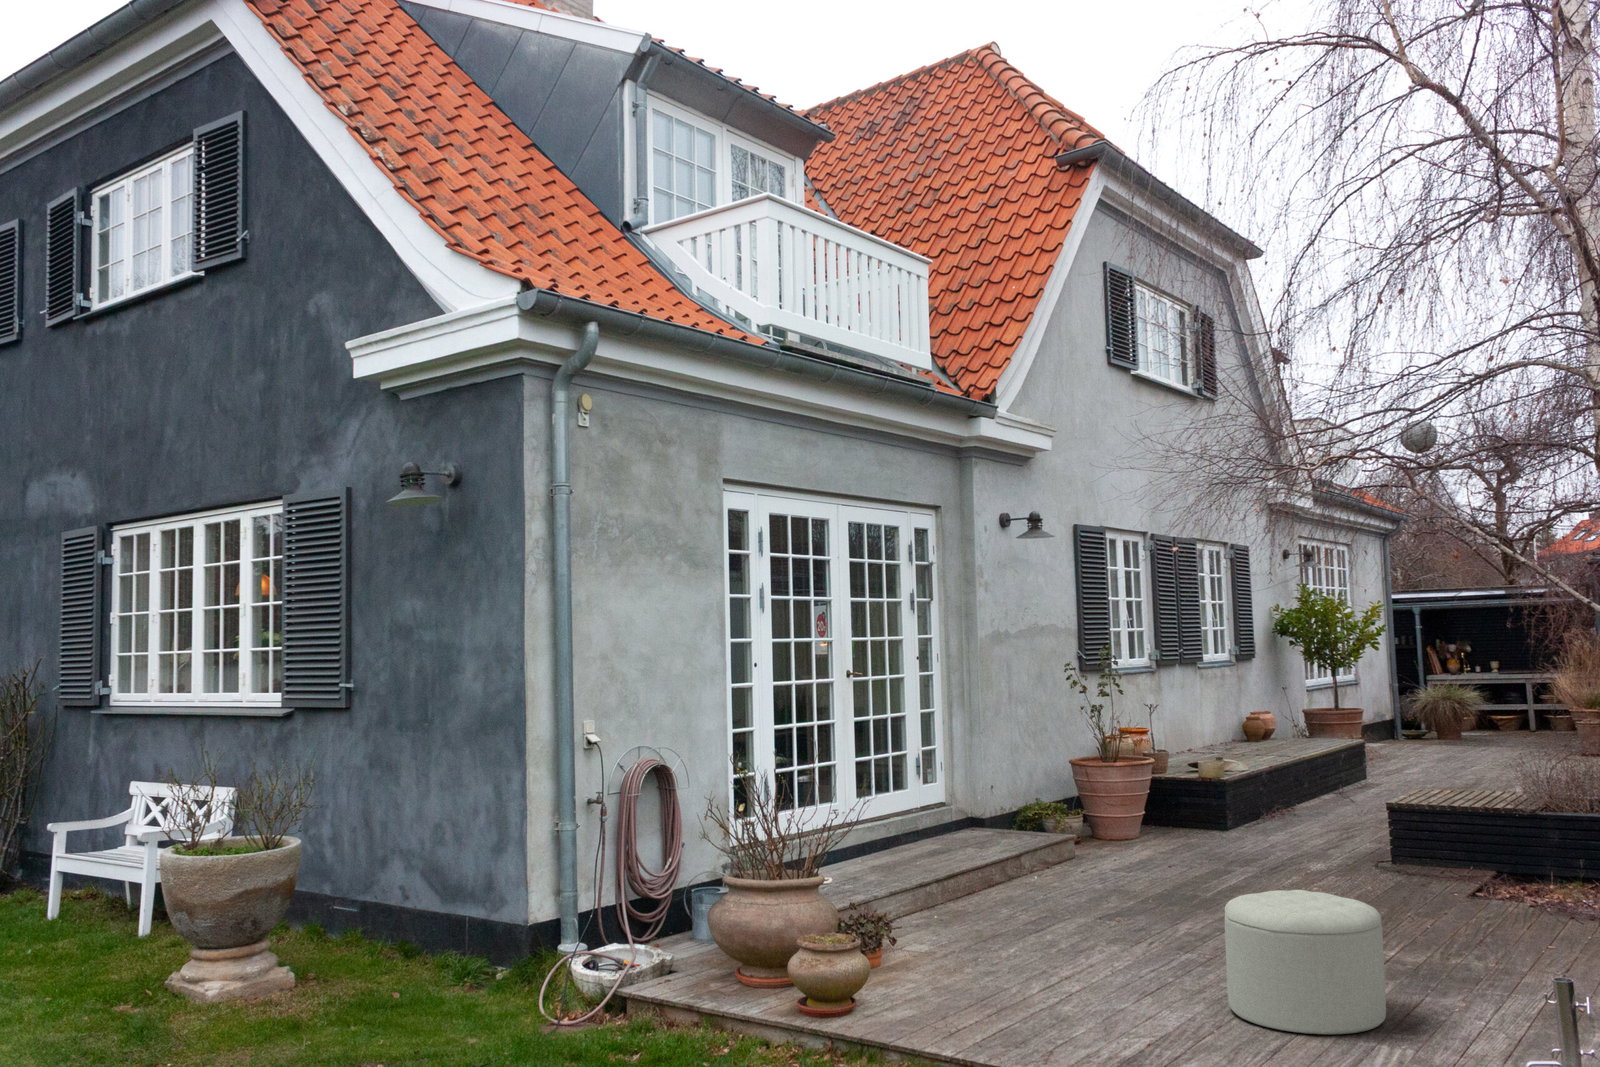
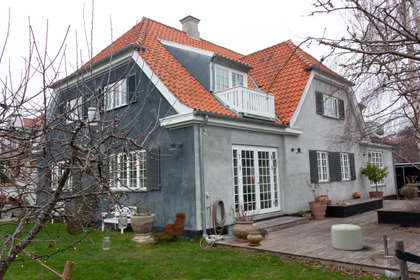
lounge chair: none [284,827,471,1008] -> present [154,213,186,245]

